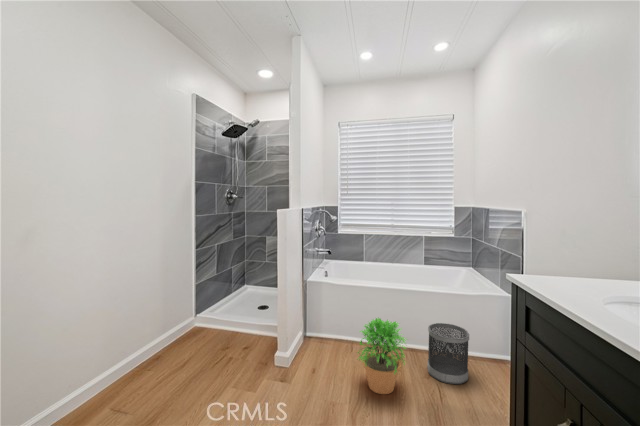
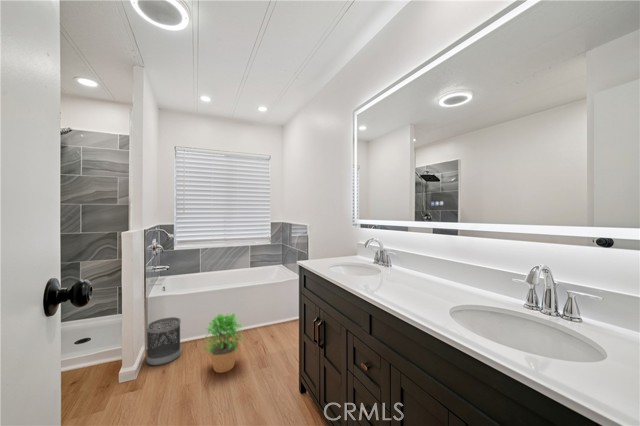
wastebasket: present [427,323,469,384] -> present [146,317,181,366]

